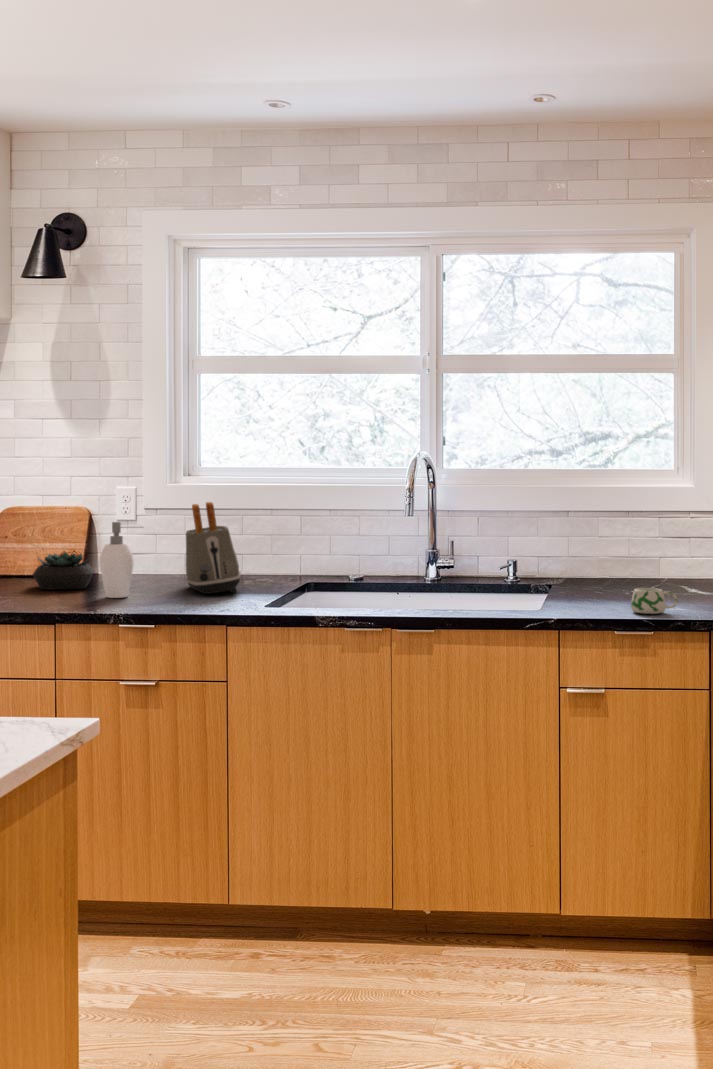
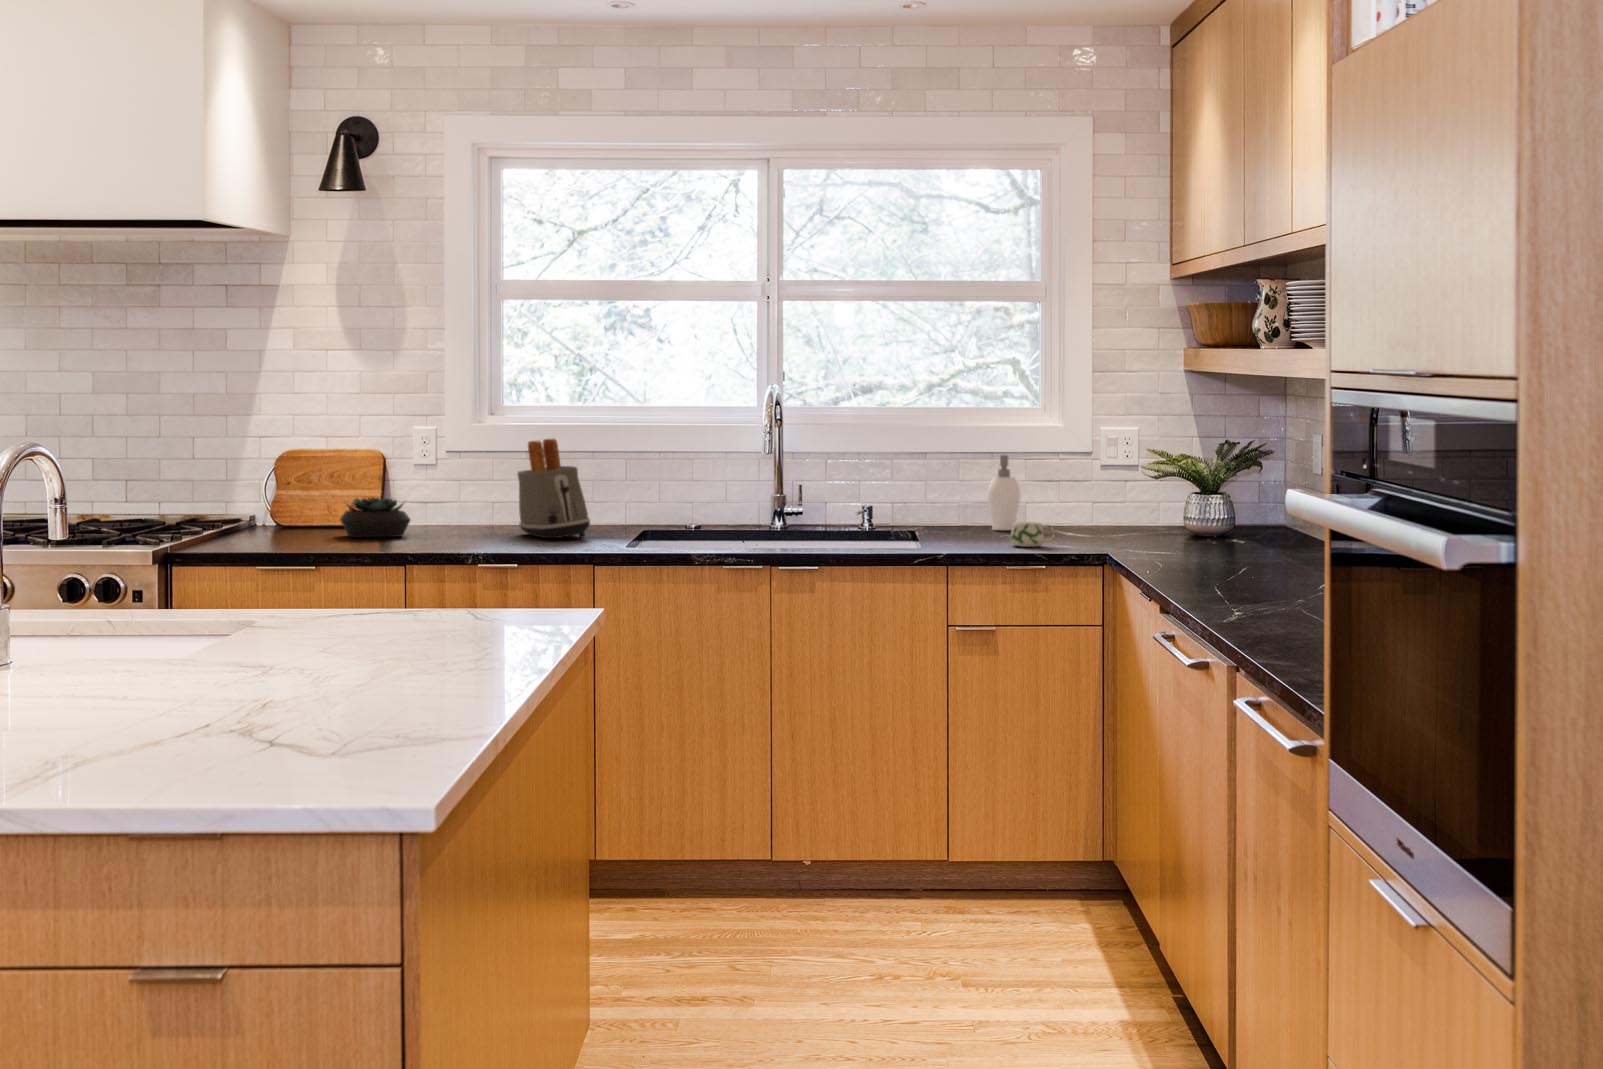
soap dispenser: present [100,522,133,598] -> present [987,455,1020,530]

